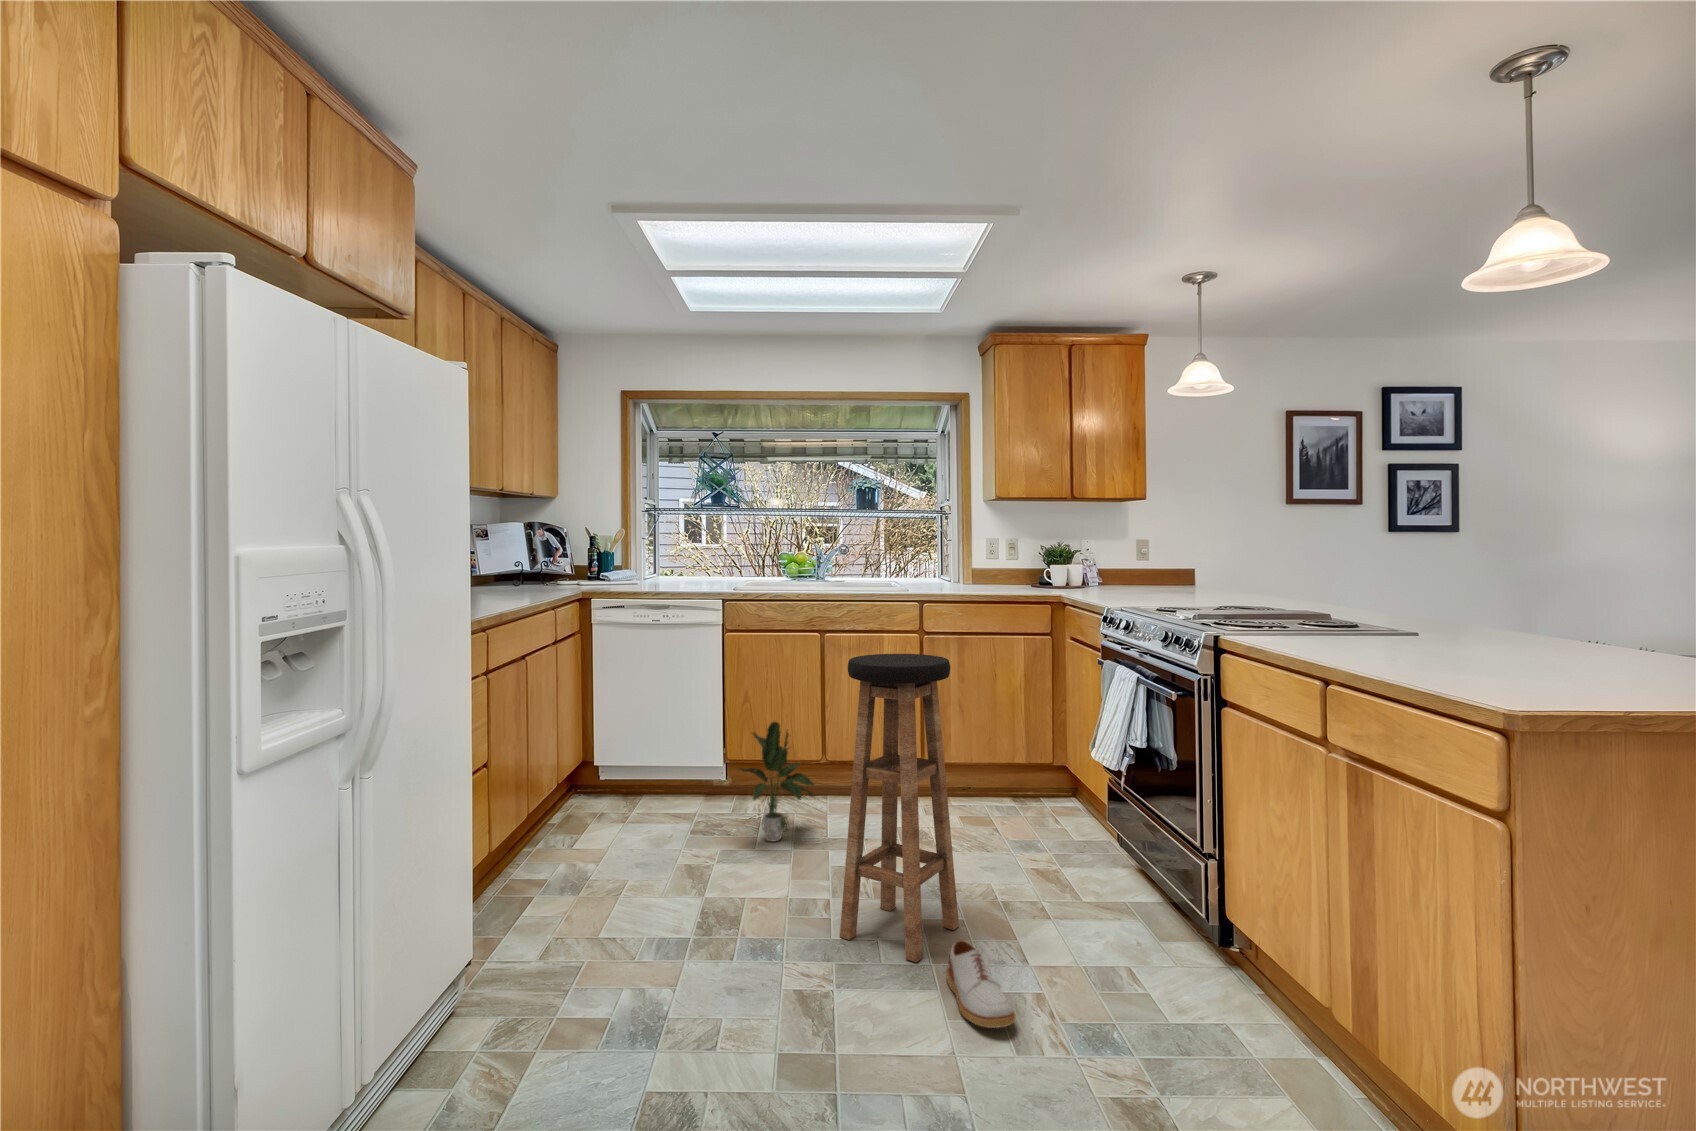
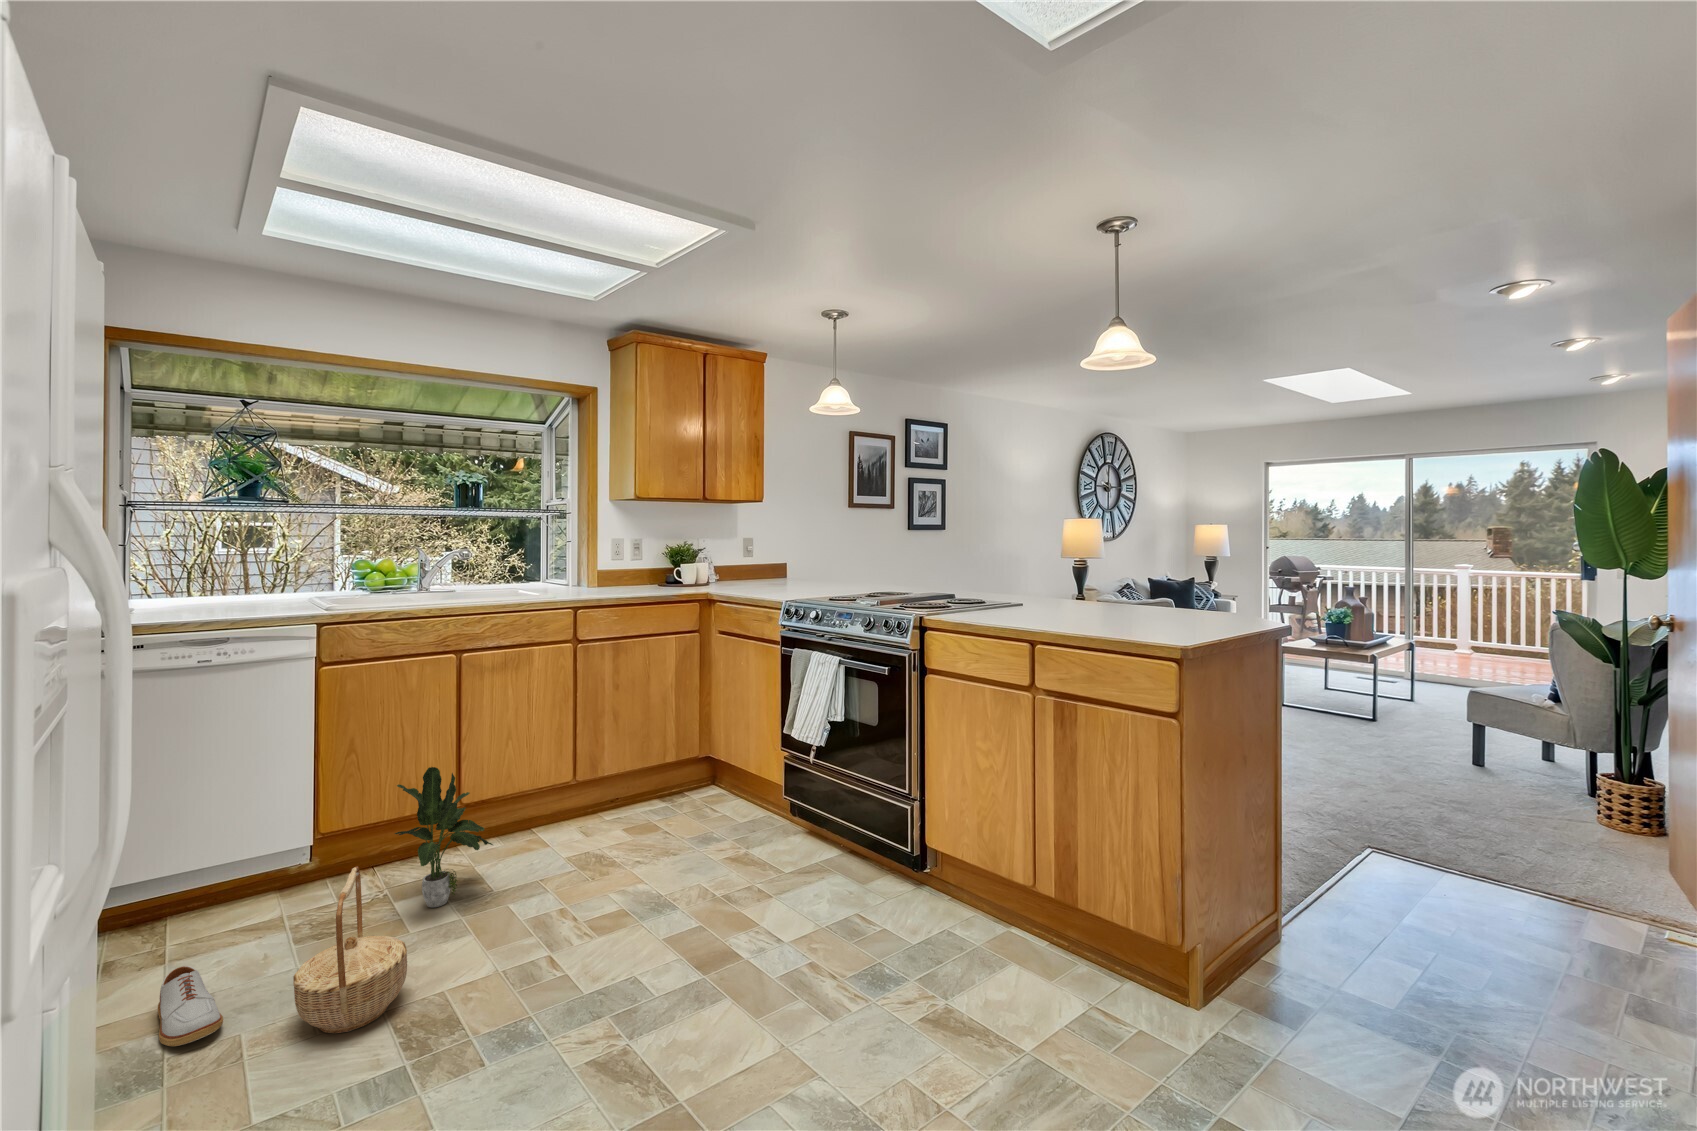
bar stool: present [840,654,959,962] -> none [589,674,703,987]
basket: none [639,782,716,907] -> present [293,867,407,1033]
shoe: present [946,940,1016,1028] -> present [158,966,223,1046]

